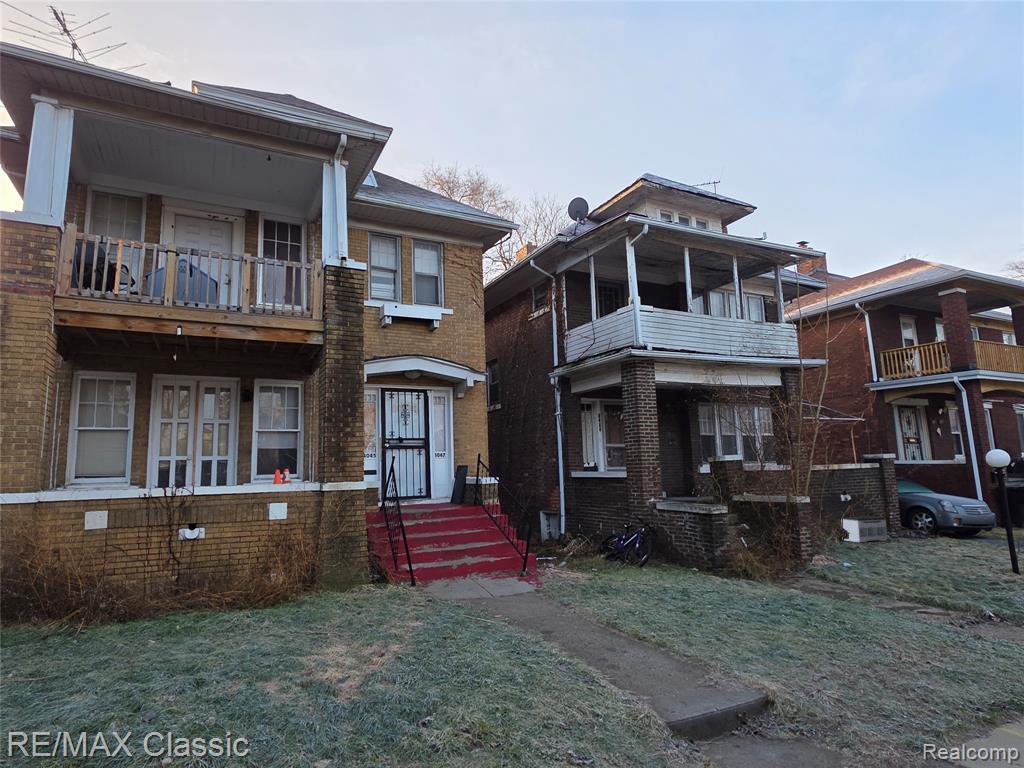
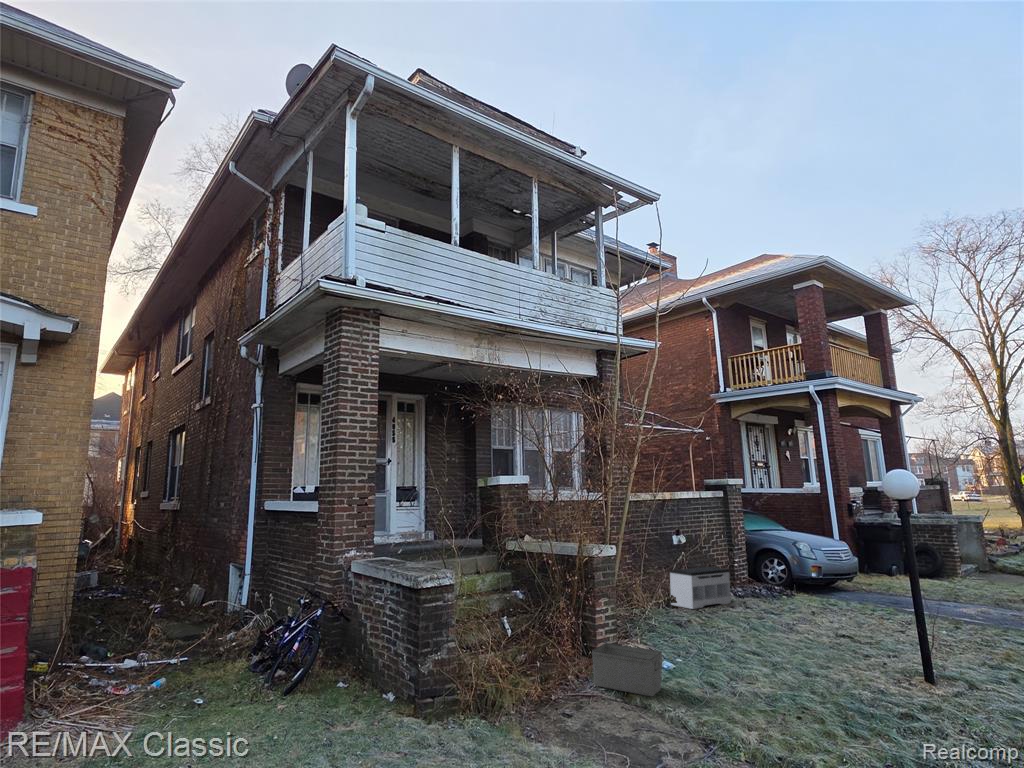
storage bin: none [807,549,848,573] -> present [592,643,662,696]

